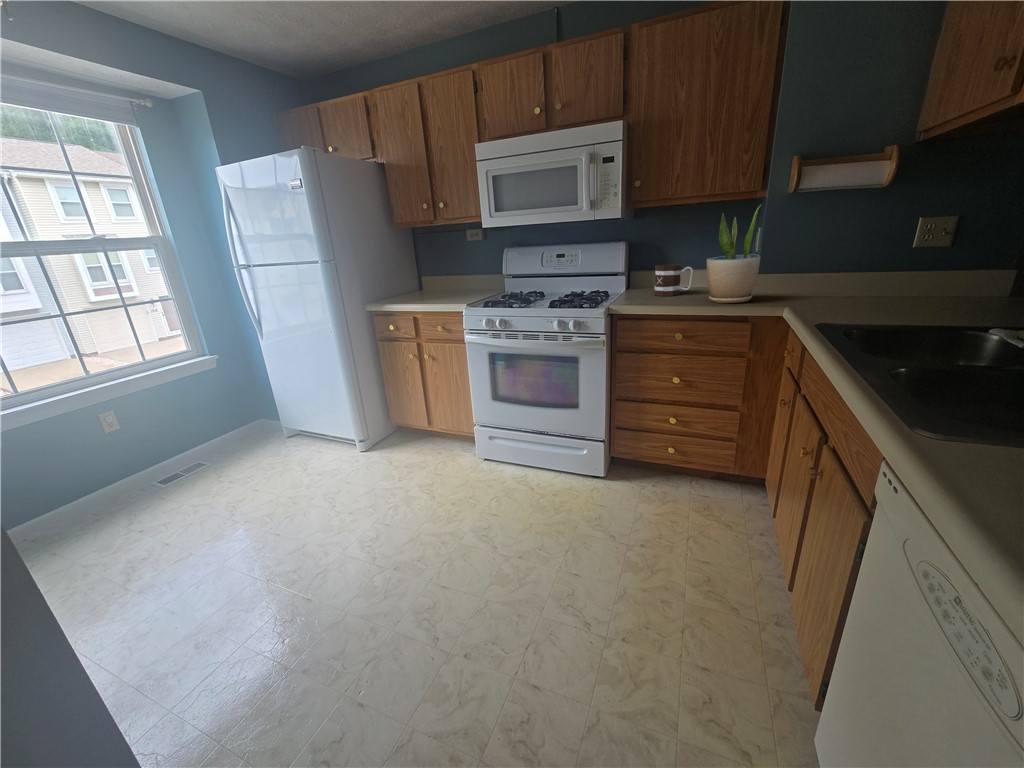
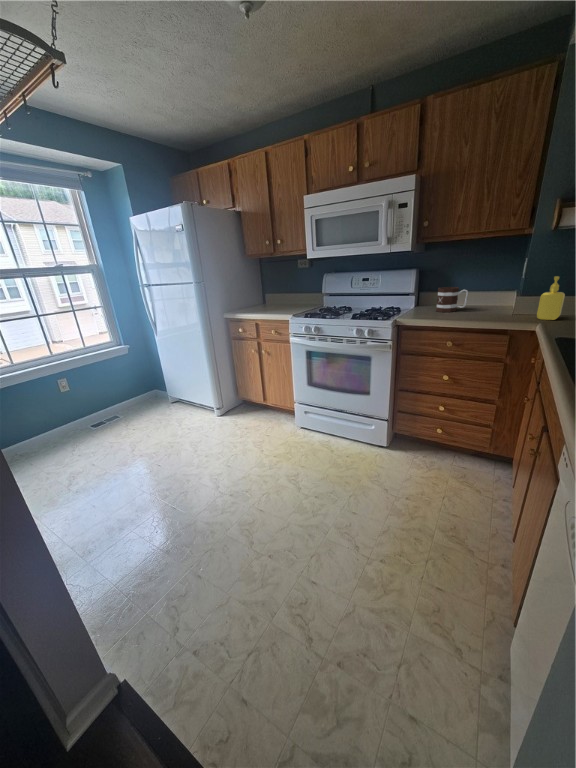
potted plant: present [707,208,761,303] -> none [477,241,525,320]
soap dispenser: none [780,248,810,301] -> present [537,276,565,320]

